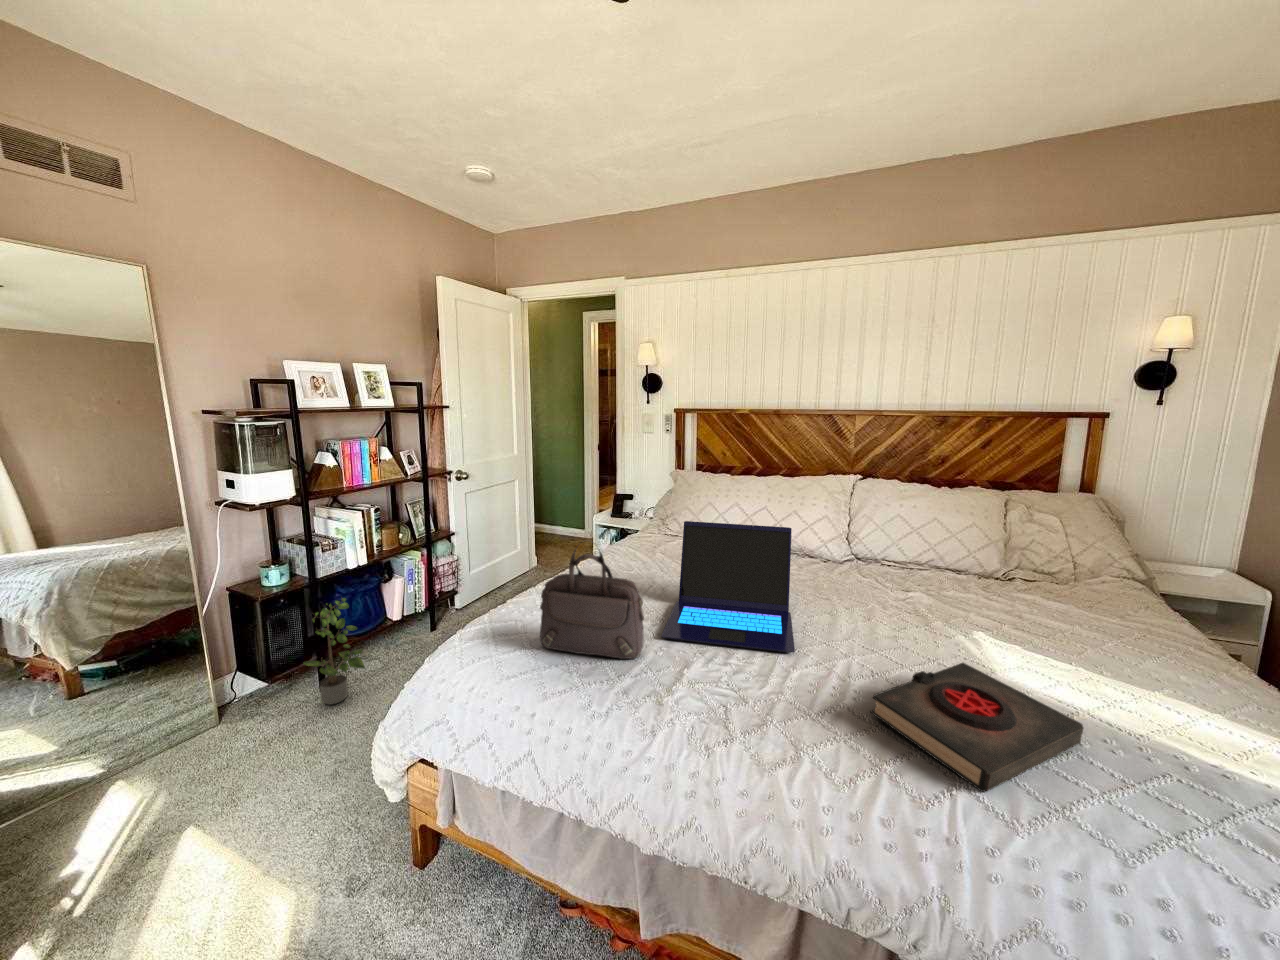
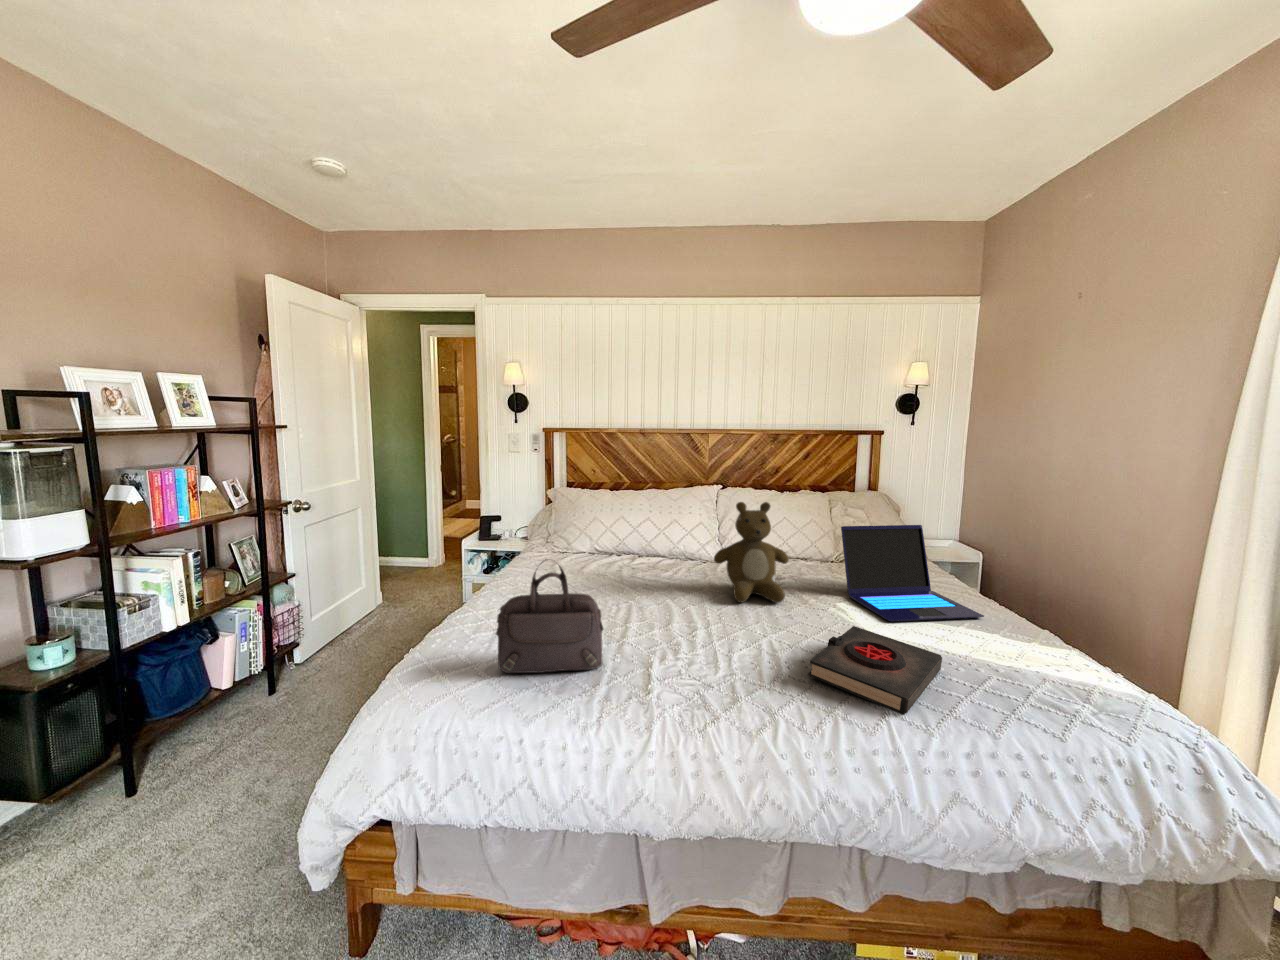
teddy bear: none [816,495,913,619] -> present [714,502,789,603]
laptop: present [661,521,795,653] -> present [841,525,984,622]
potted plant: present [303,598,365,705] -> none [112,664,204,806]

